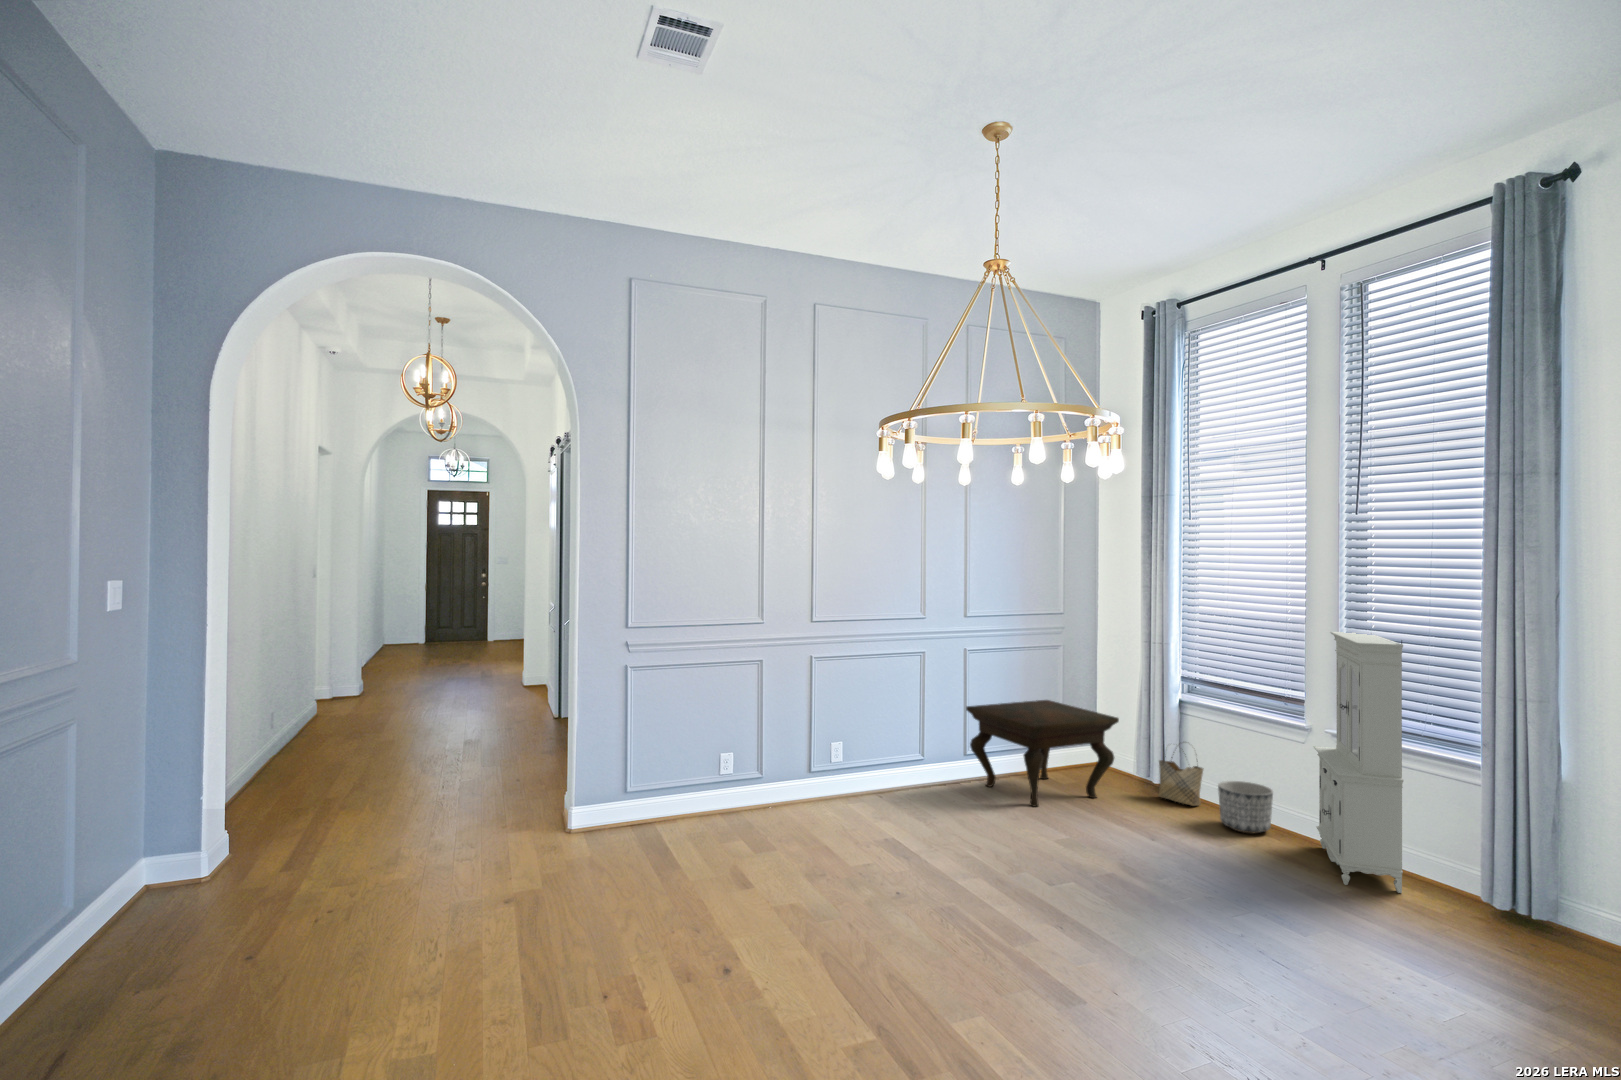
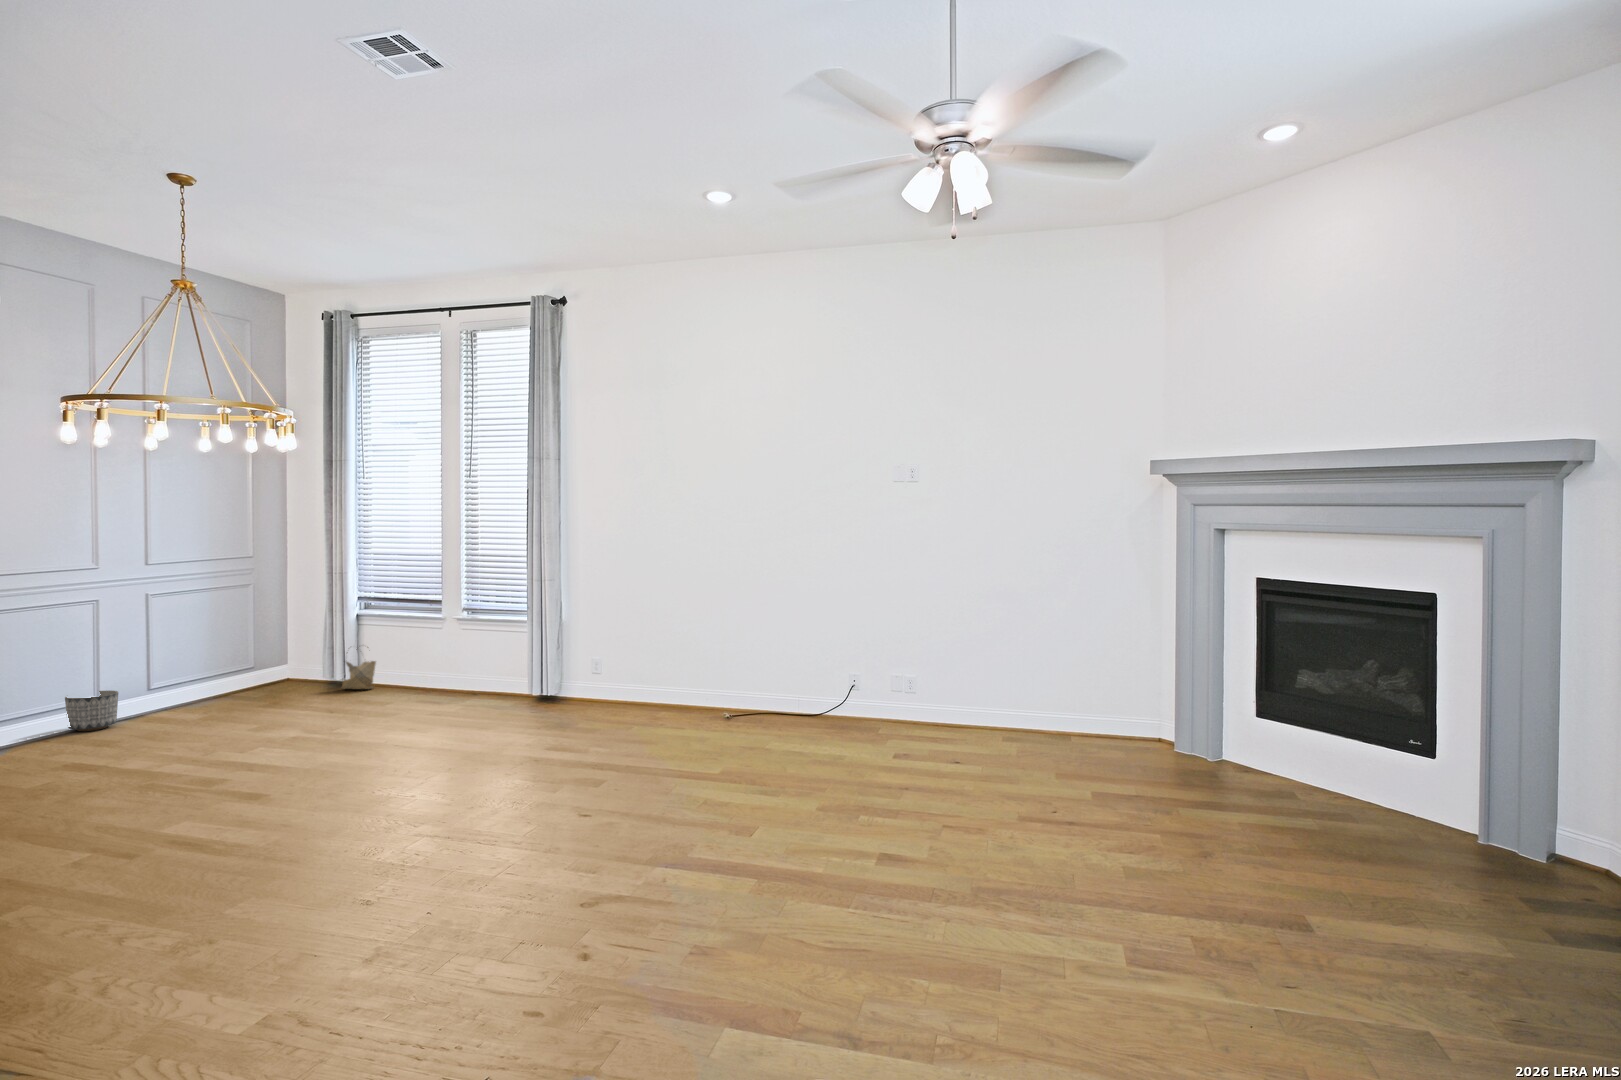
cabinet: present [1314,632,1403,893] -> none [447,551,493,704]
side table: present [966,700,1119,807] -> none [158,630,308,711]
planter: present [1218,781,1273,833] -> present [65,690,118,731]

